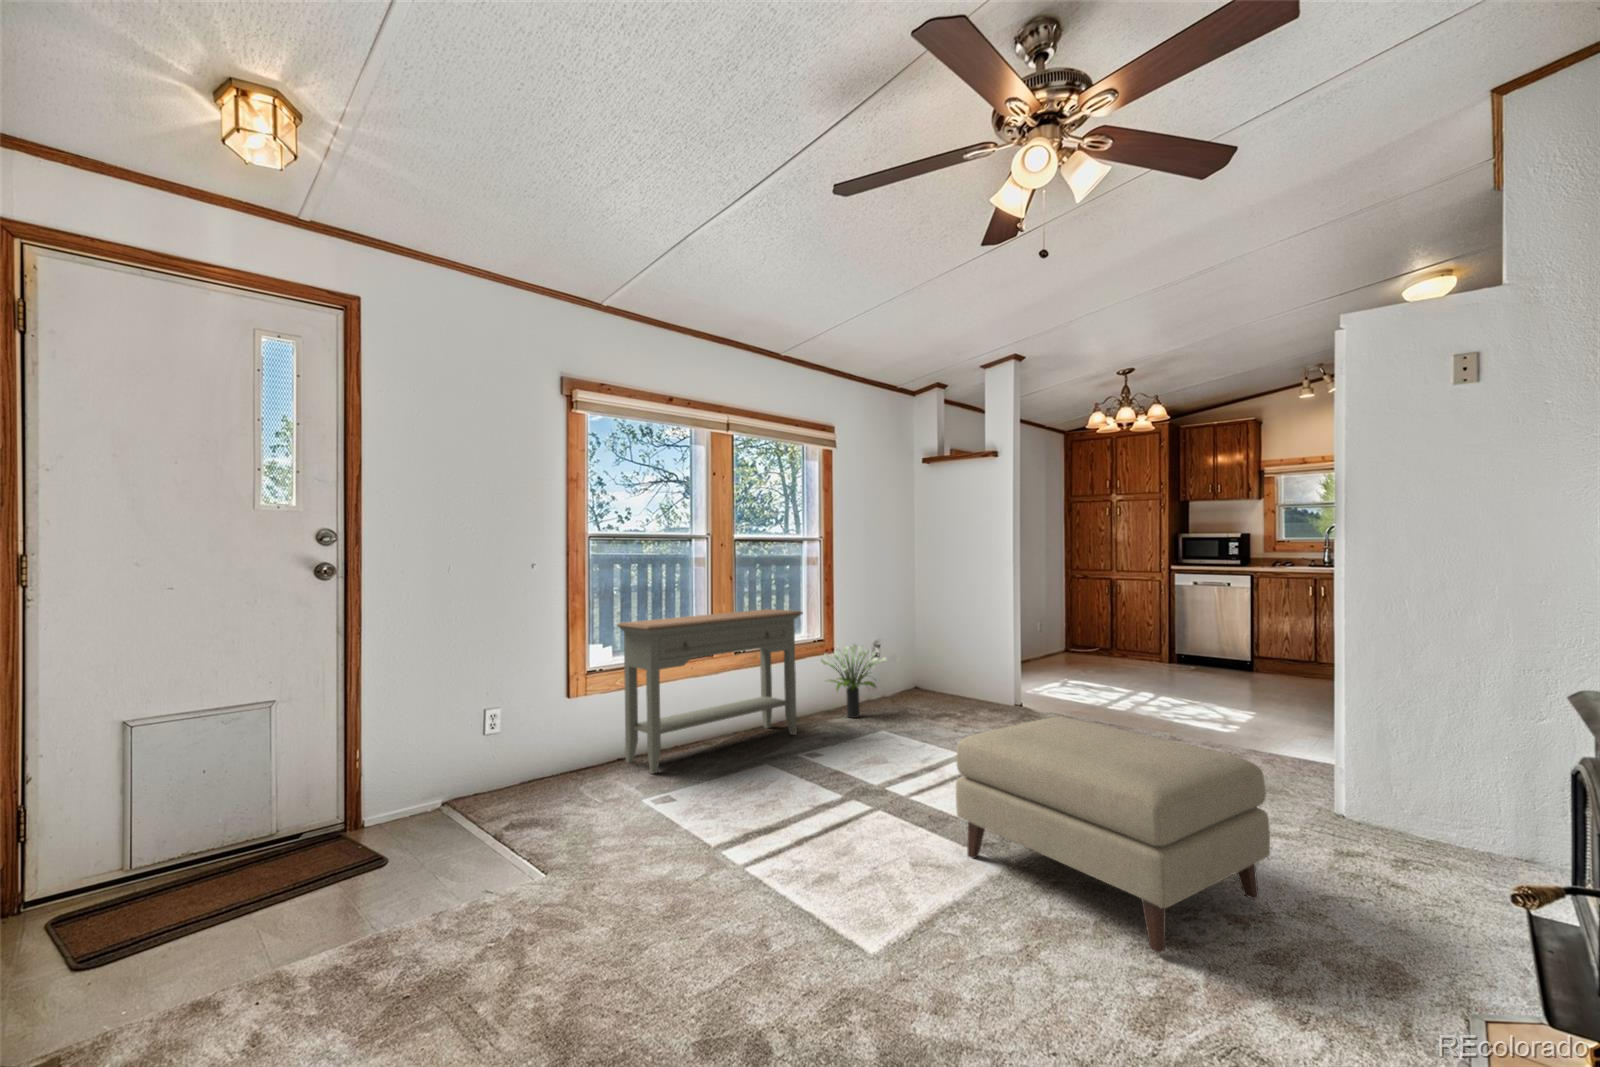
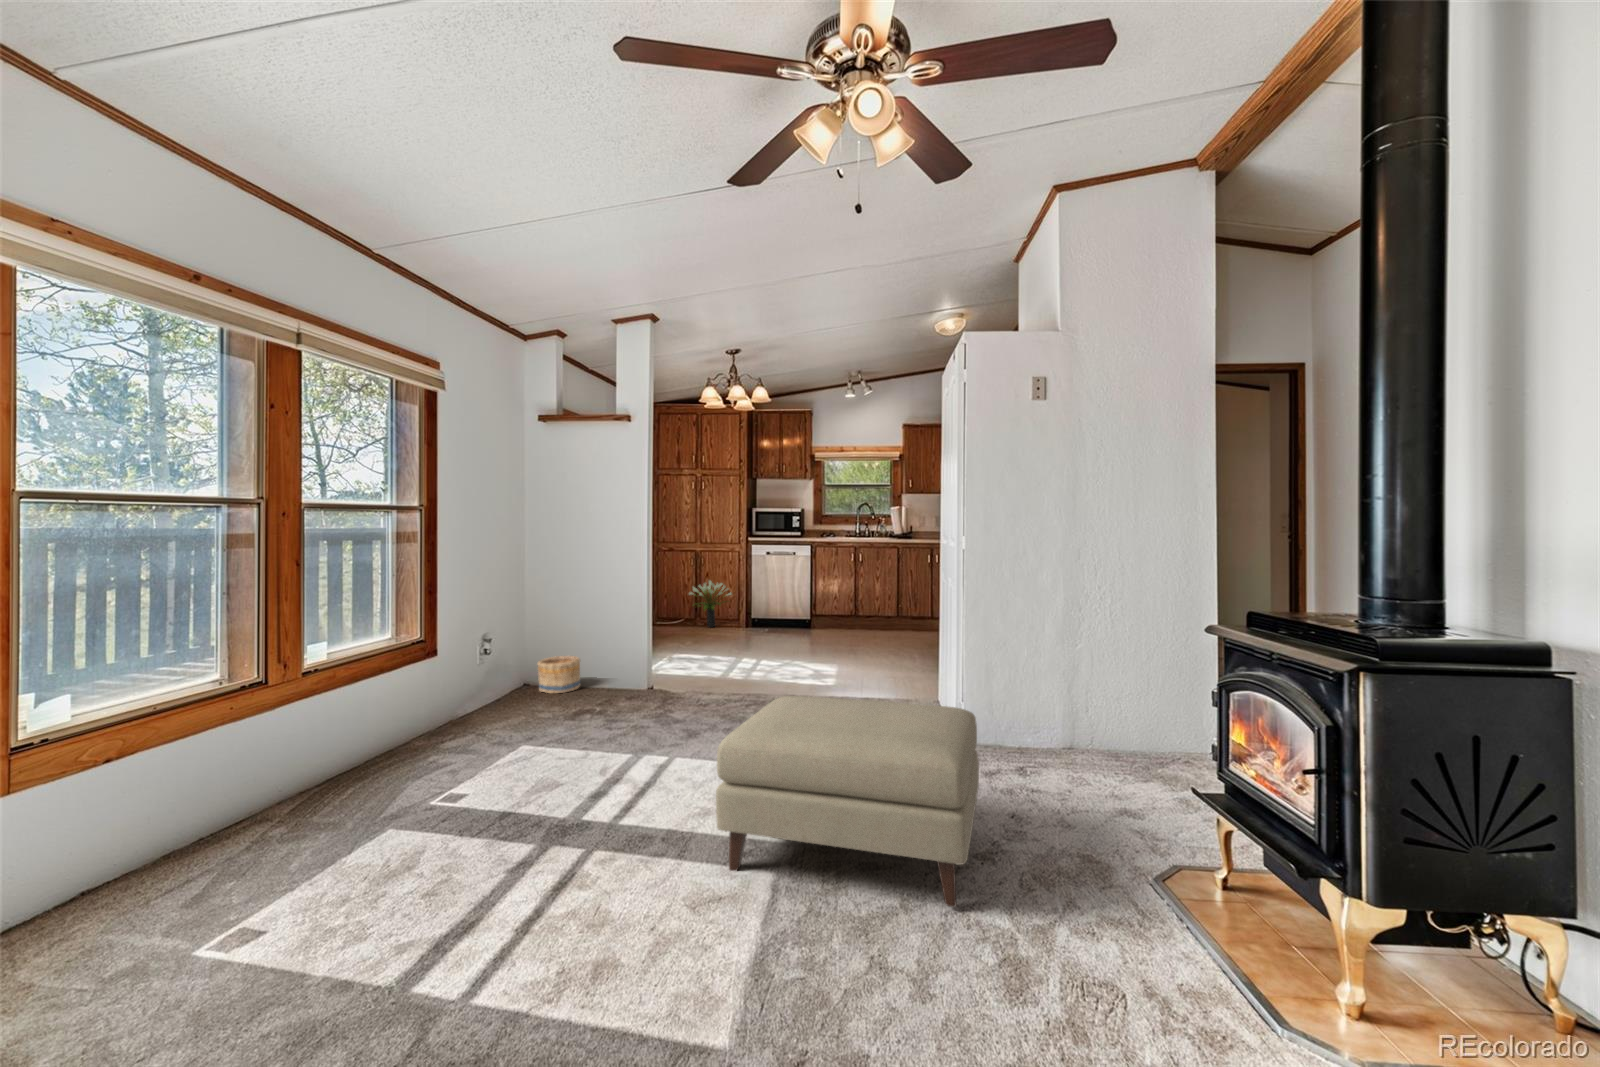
console table: present [617,609,802,773] -> none [73,607,420,902]
potted plant: present [821,644,887,718] -> present [689,581,731,627]
basket: none [917,667,954,699] -> present [538,656,580,693]

